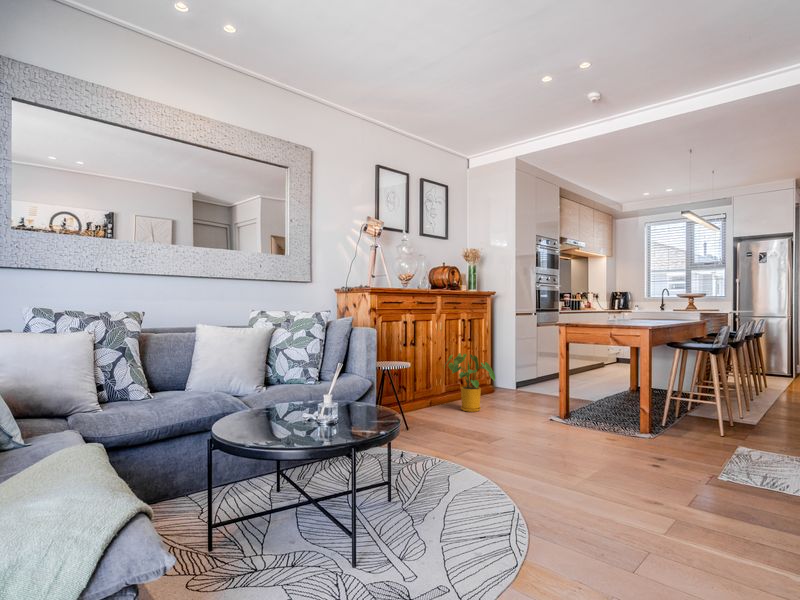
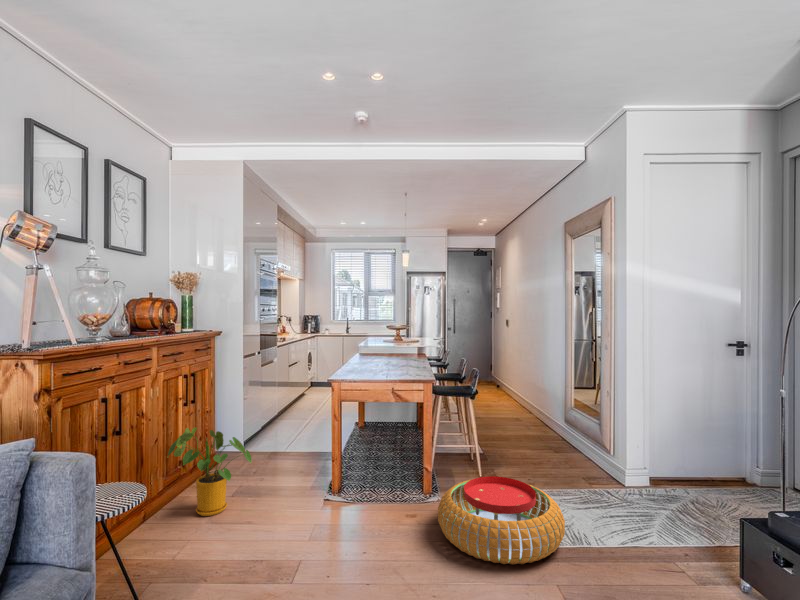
pouf: none [619,419,758,490] -> present [438,476,565,565]

